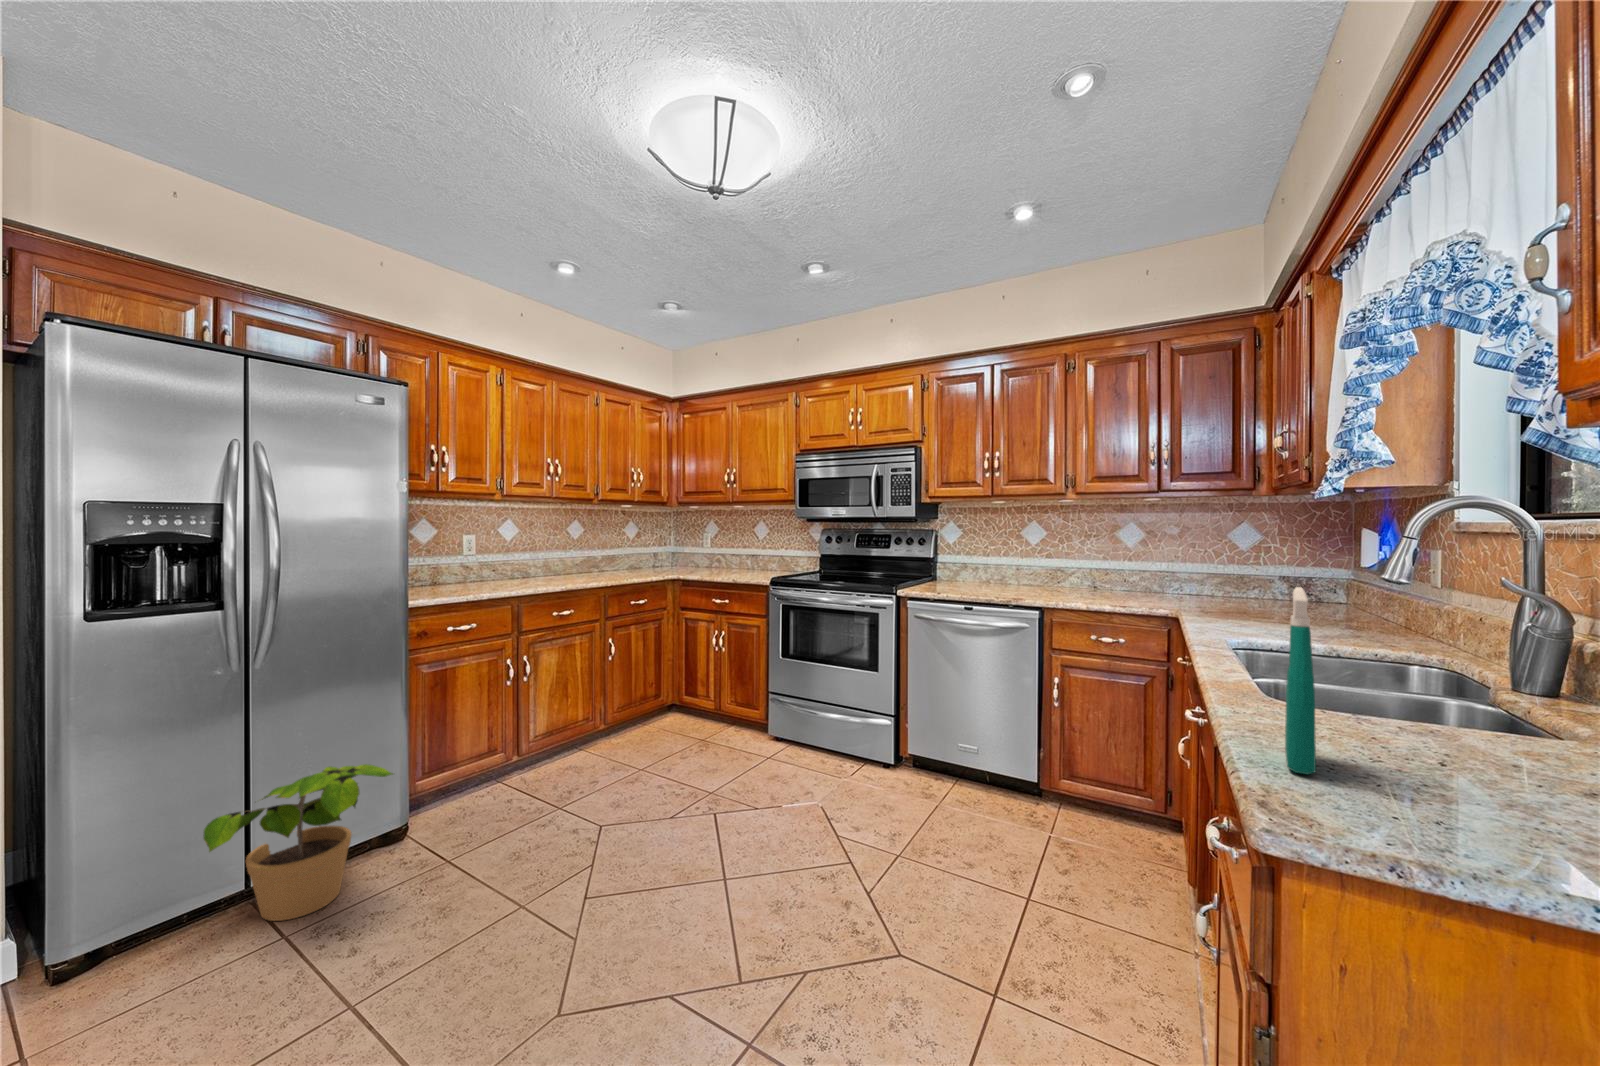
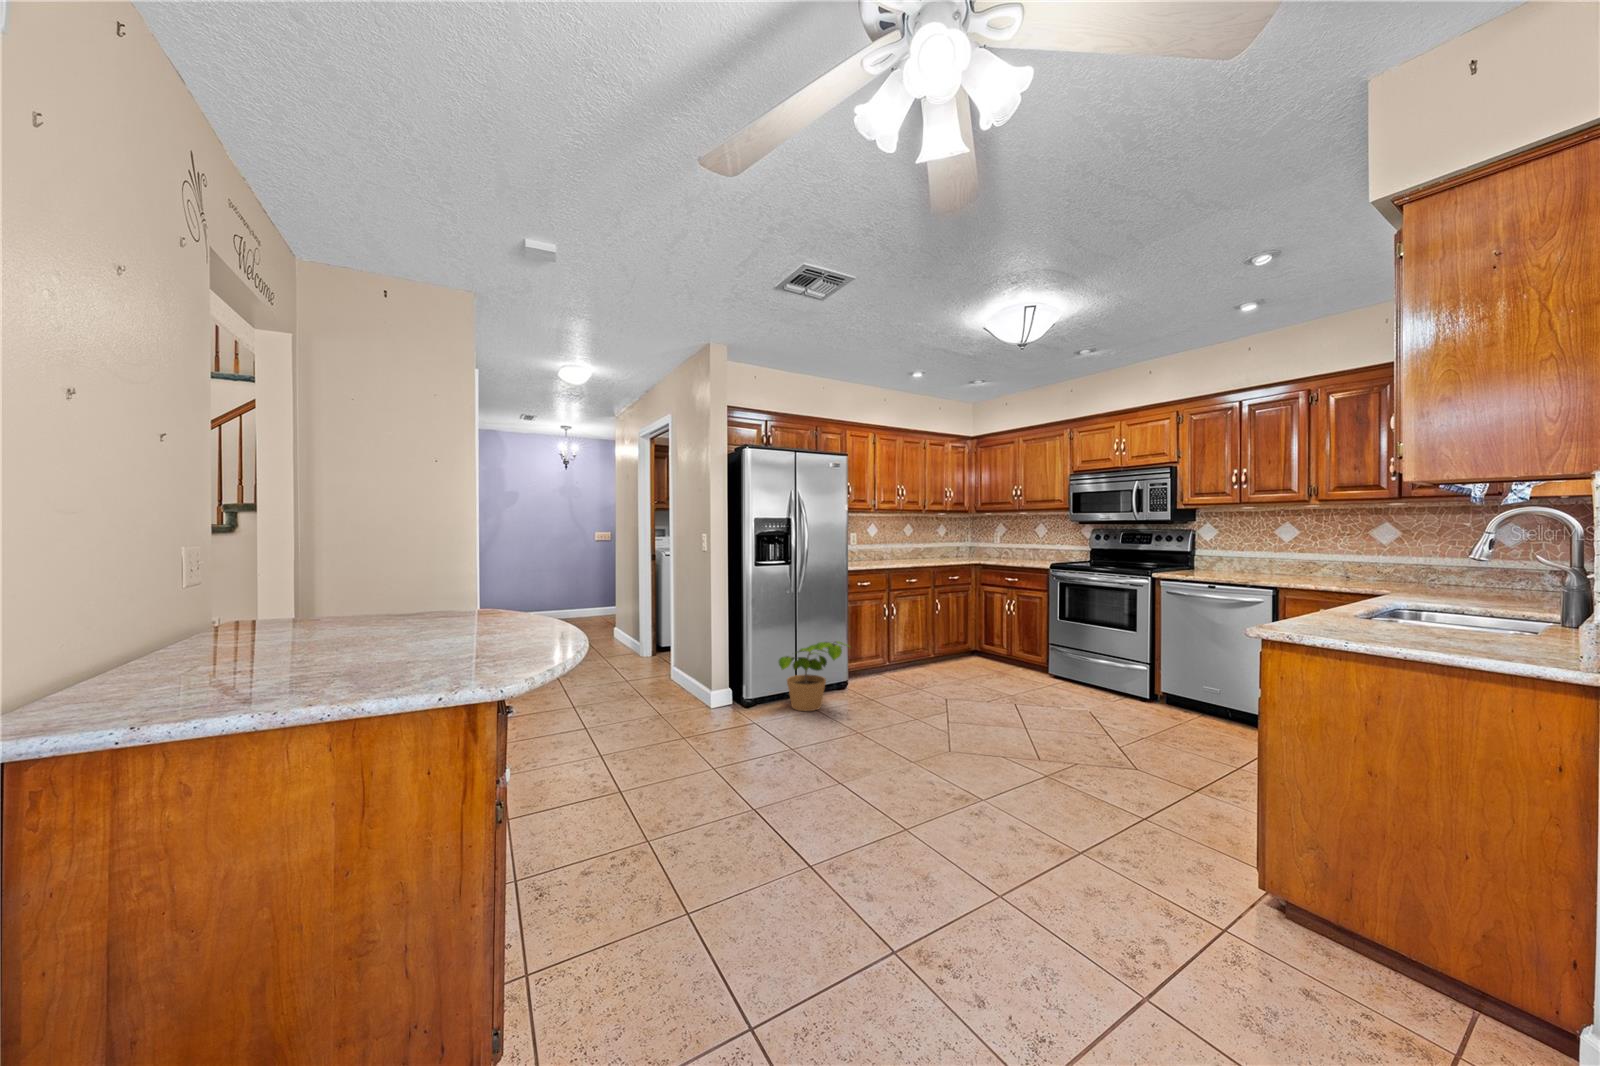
spray bottle: present [1285,587,1316,775] -> none [1299,551,1324,629]

